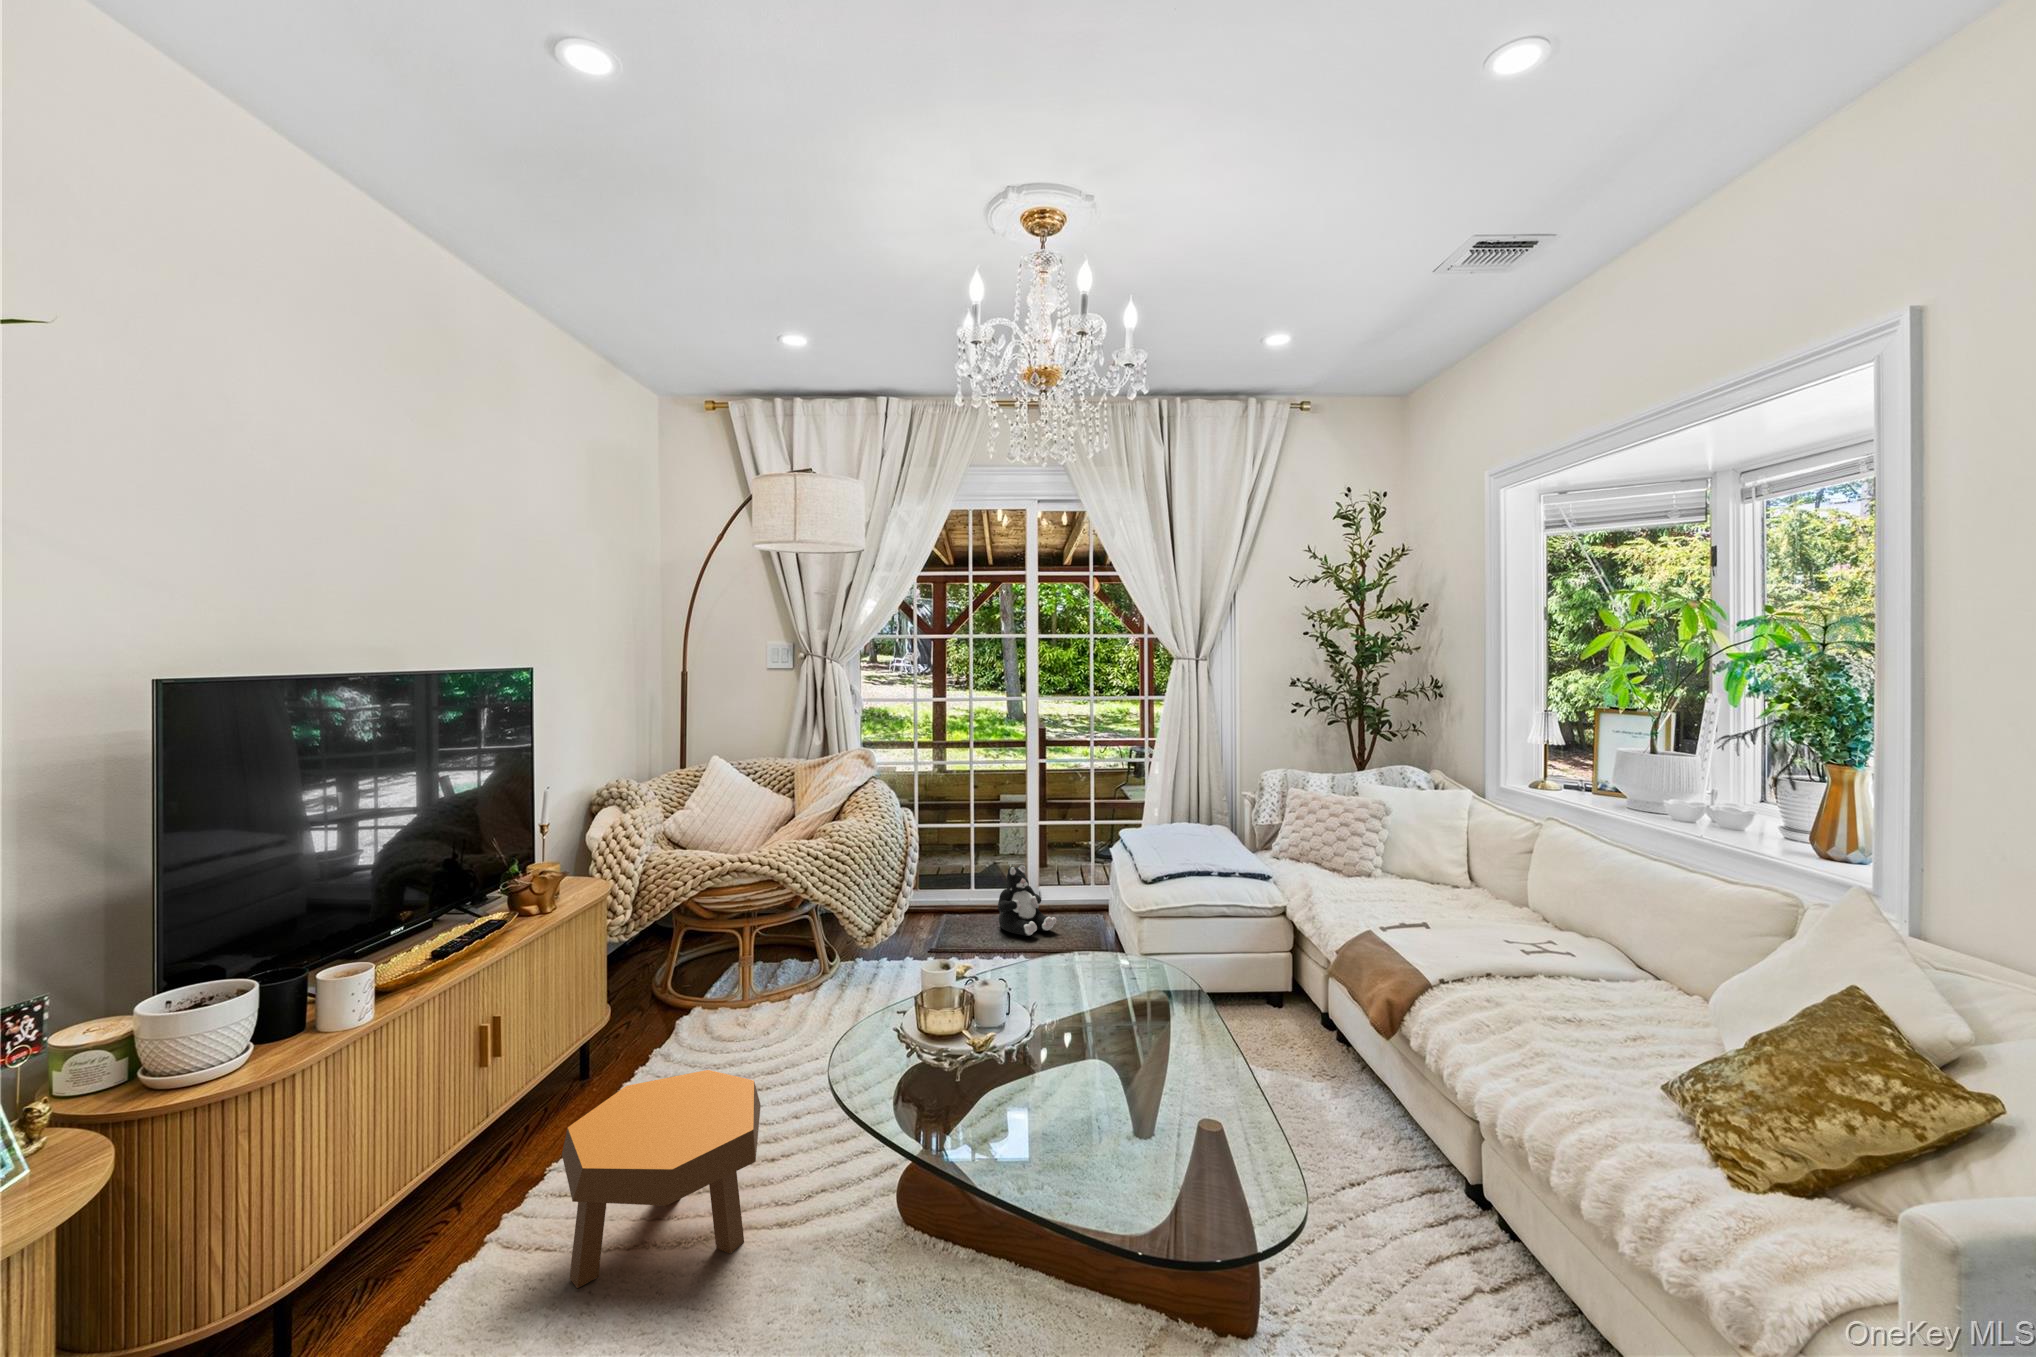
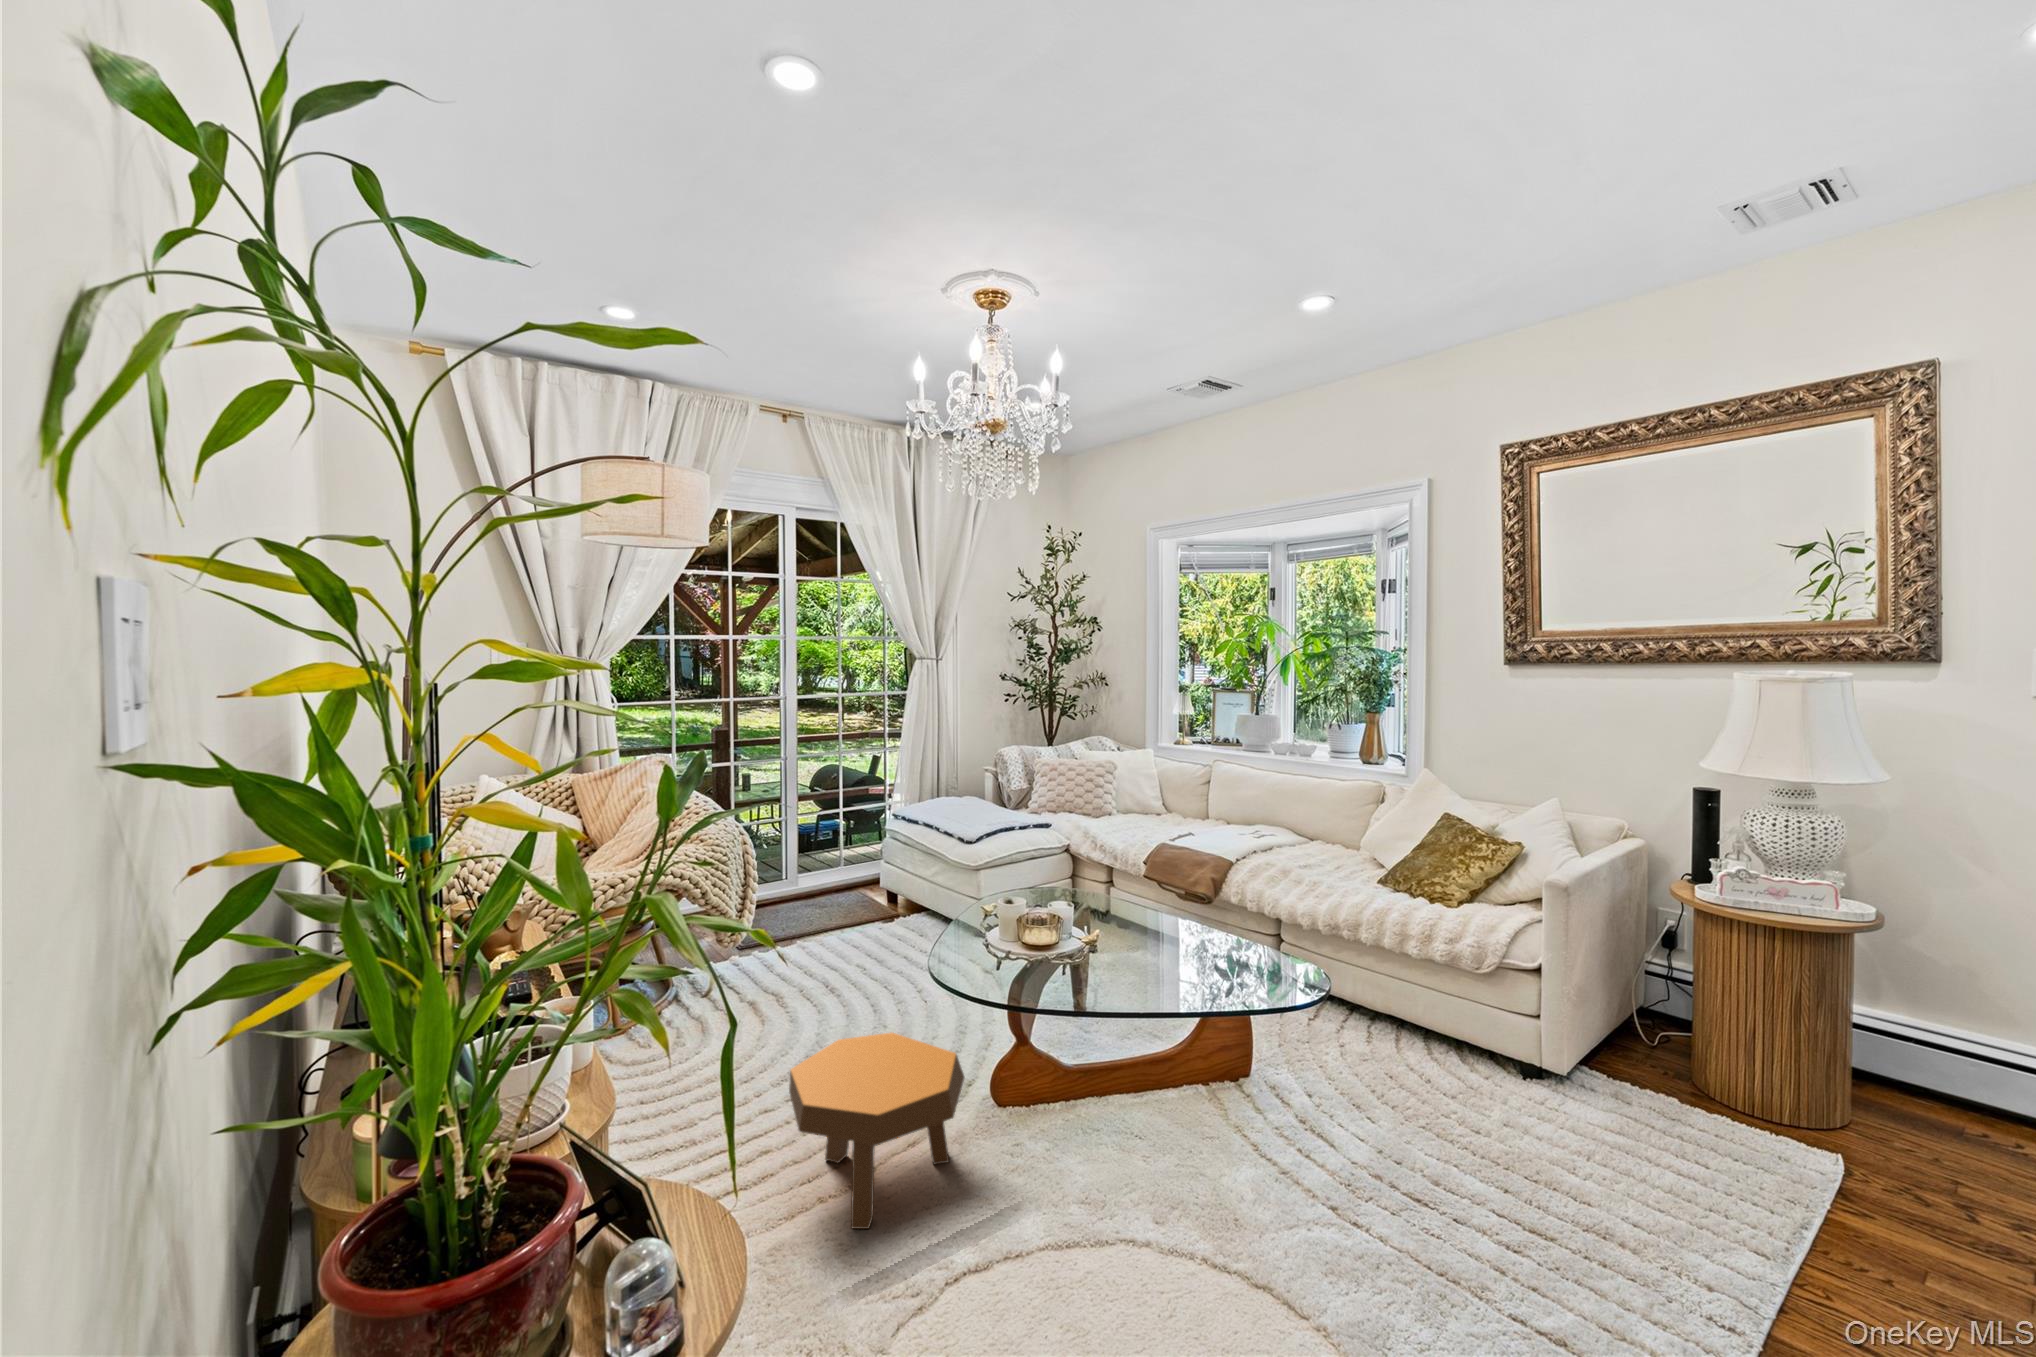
plush toy: present [998,865,1056,936] -> none [790,855,850,920]

